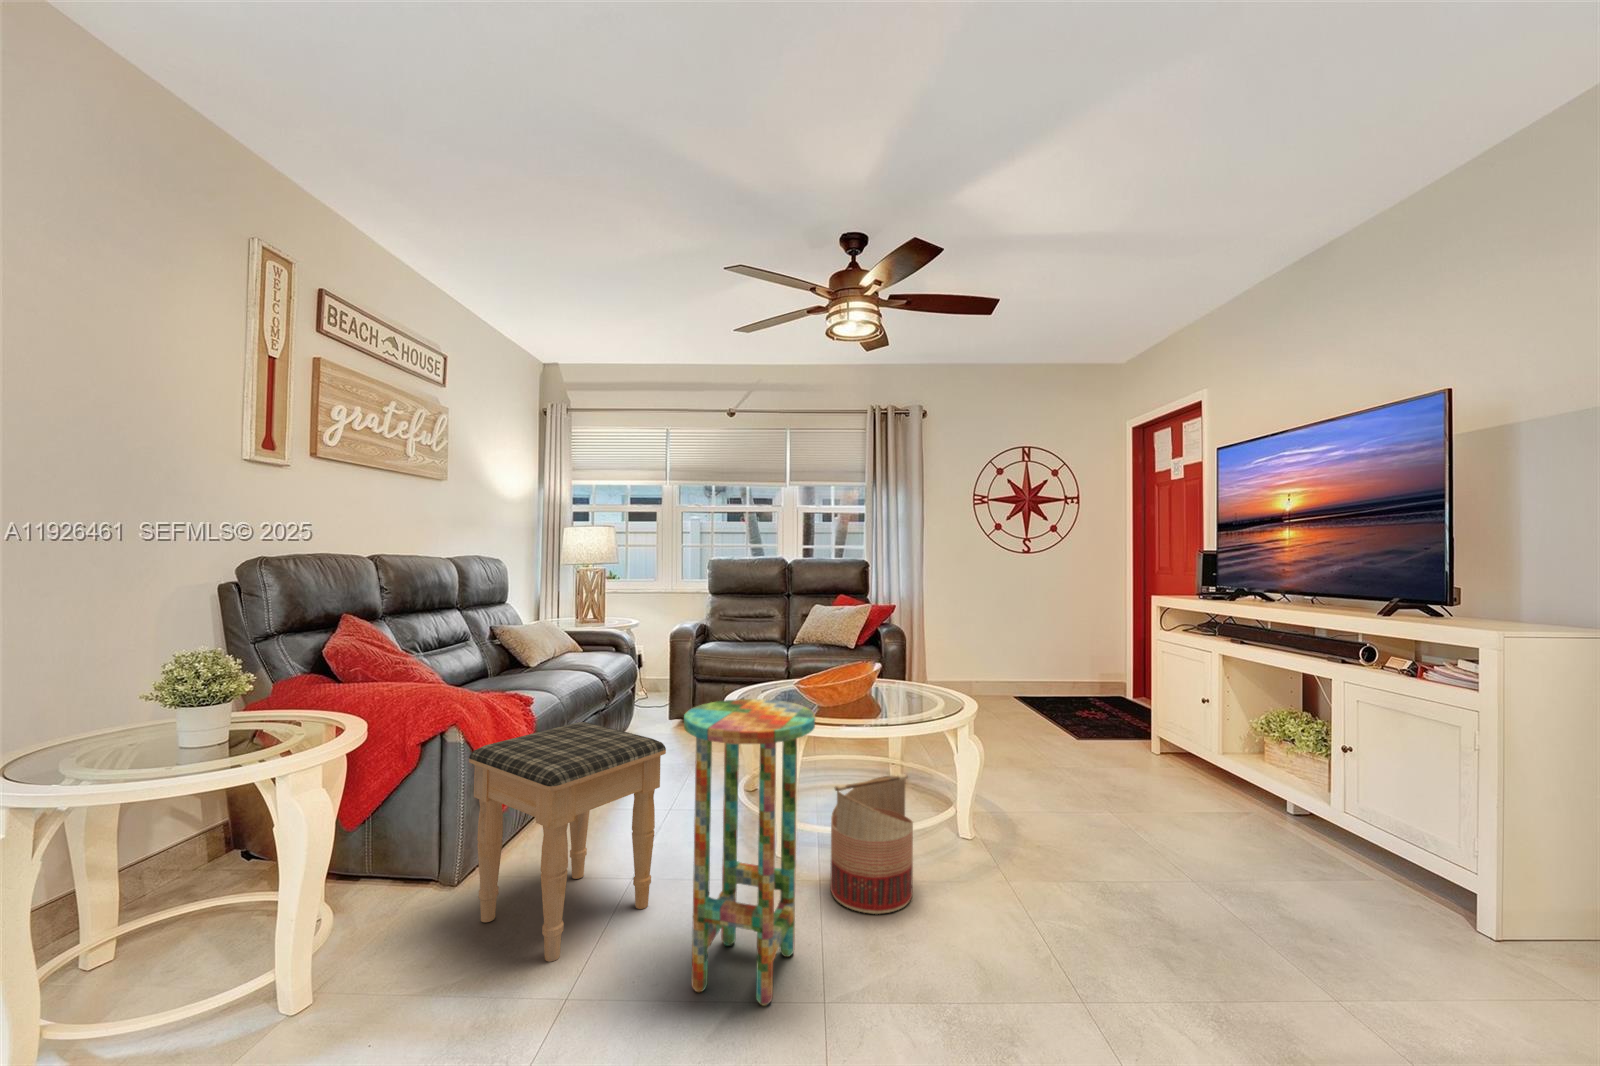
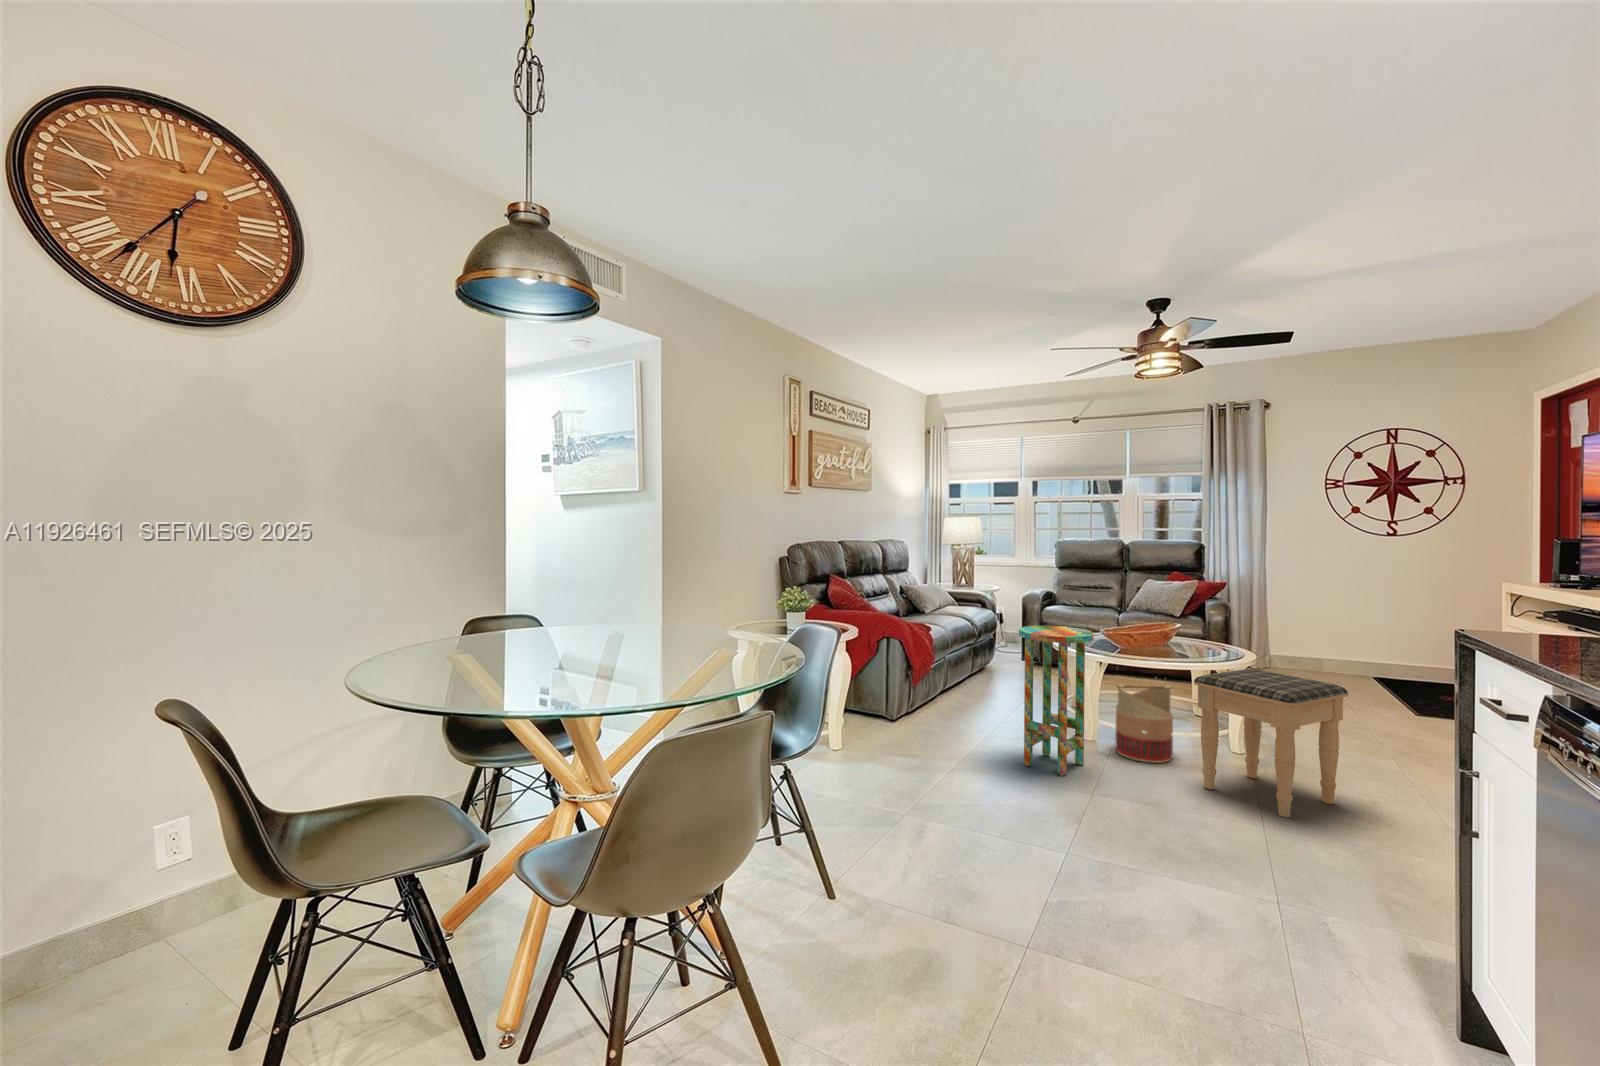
footstool: present [469,722,666,962] -> present [1194,669,1348,817]

